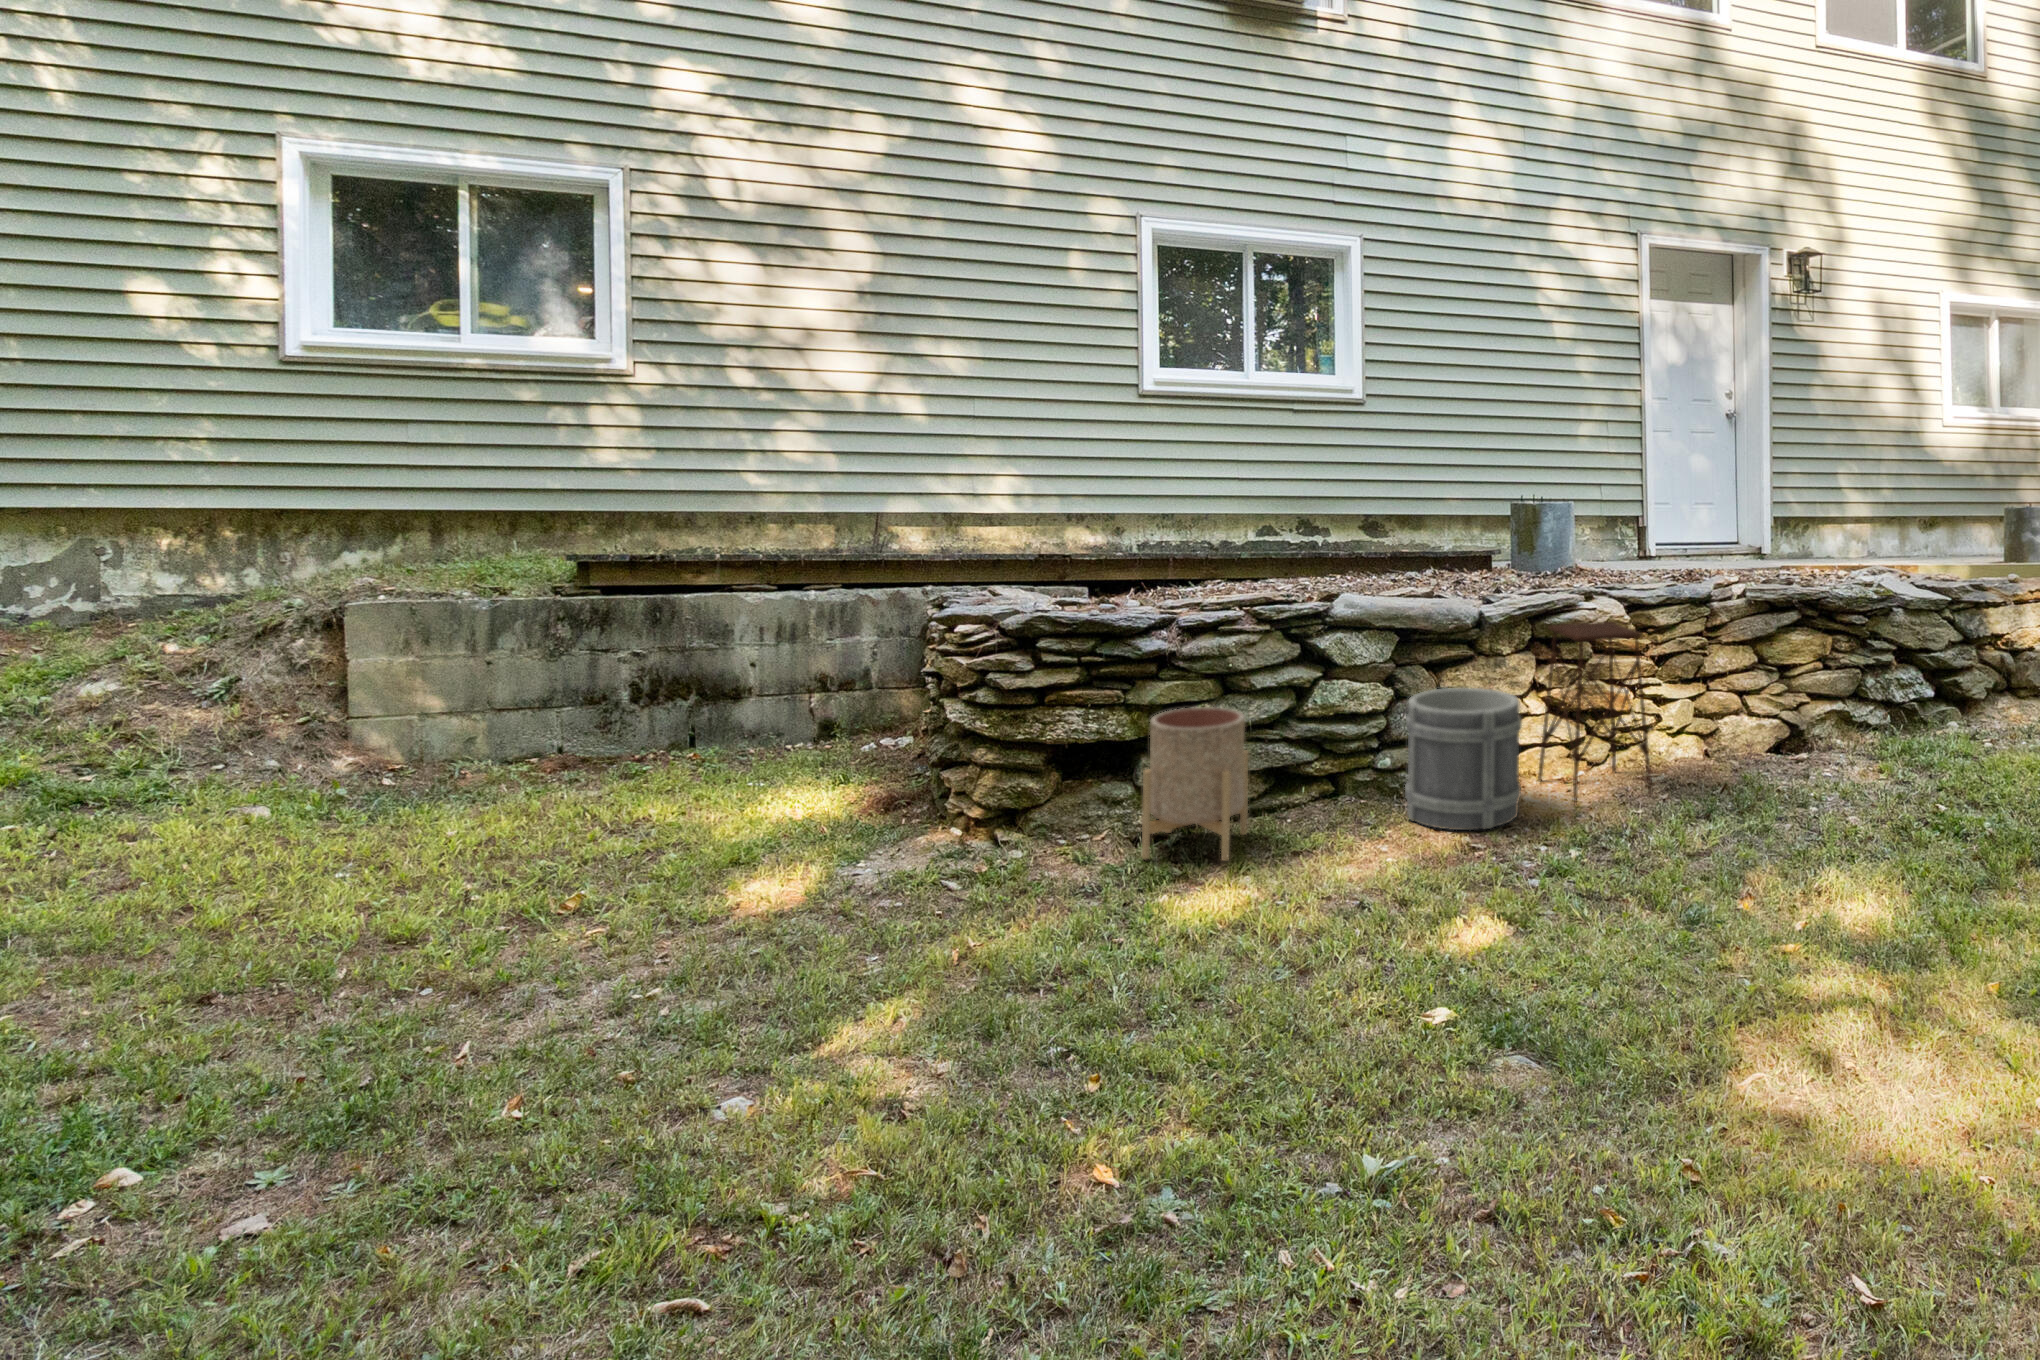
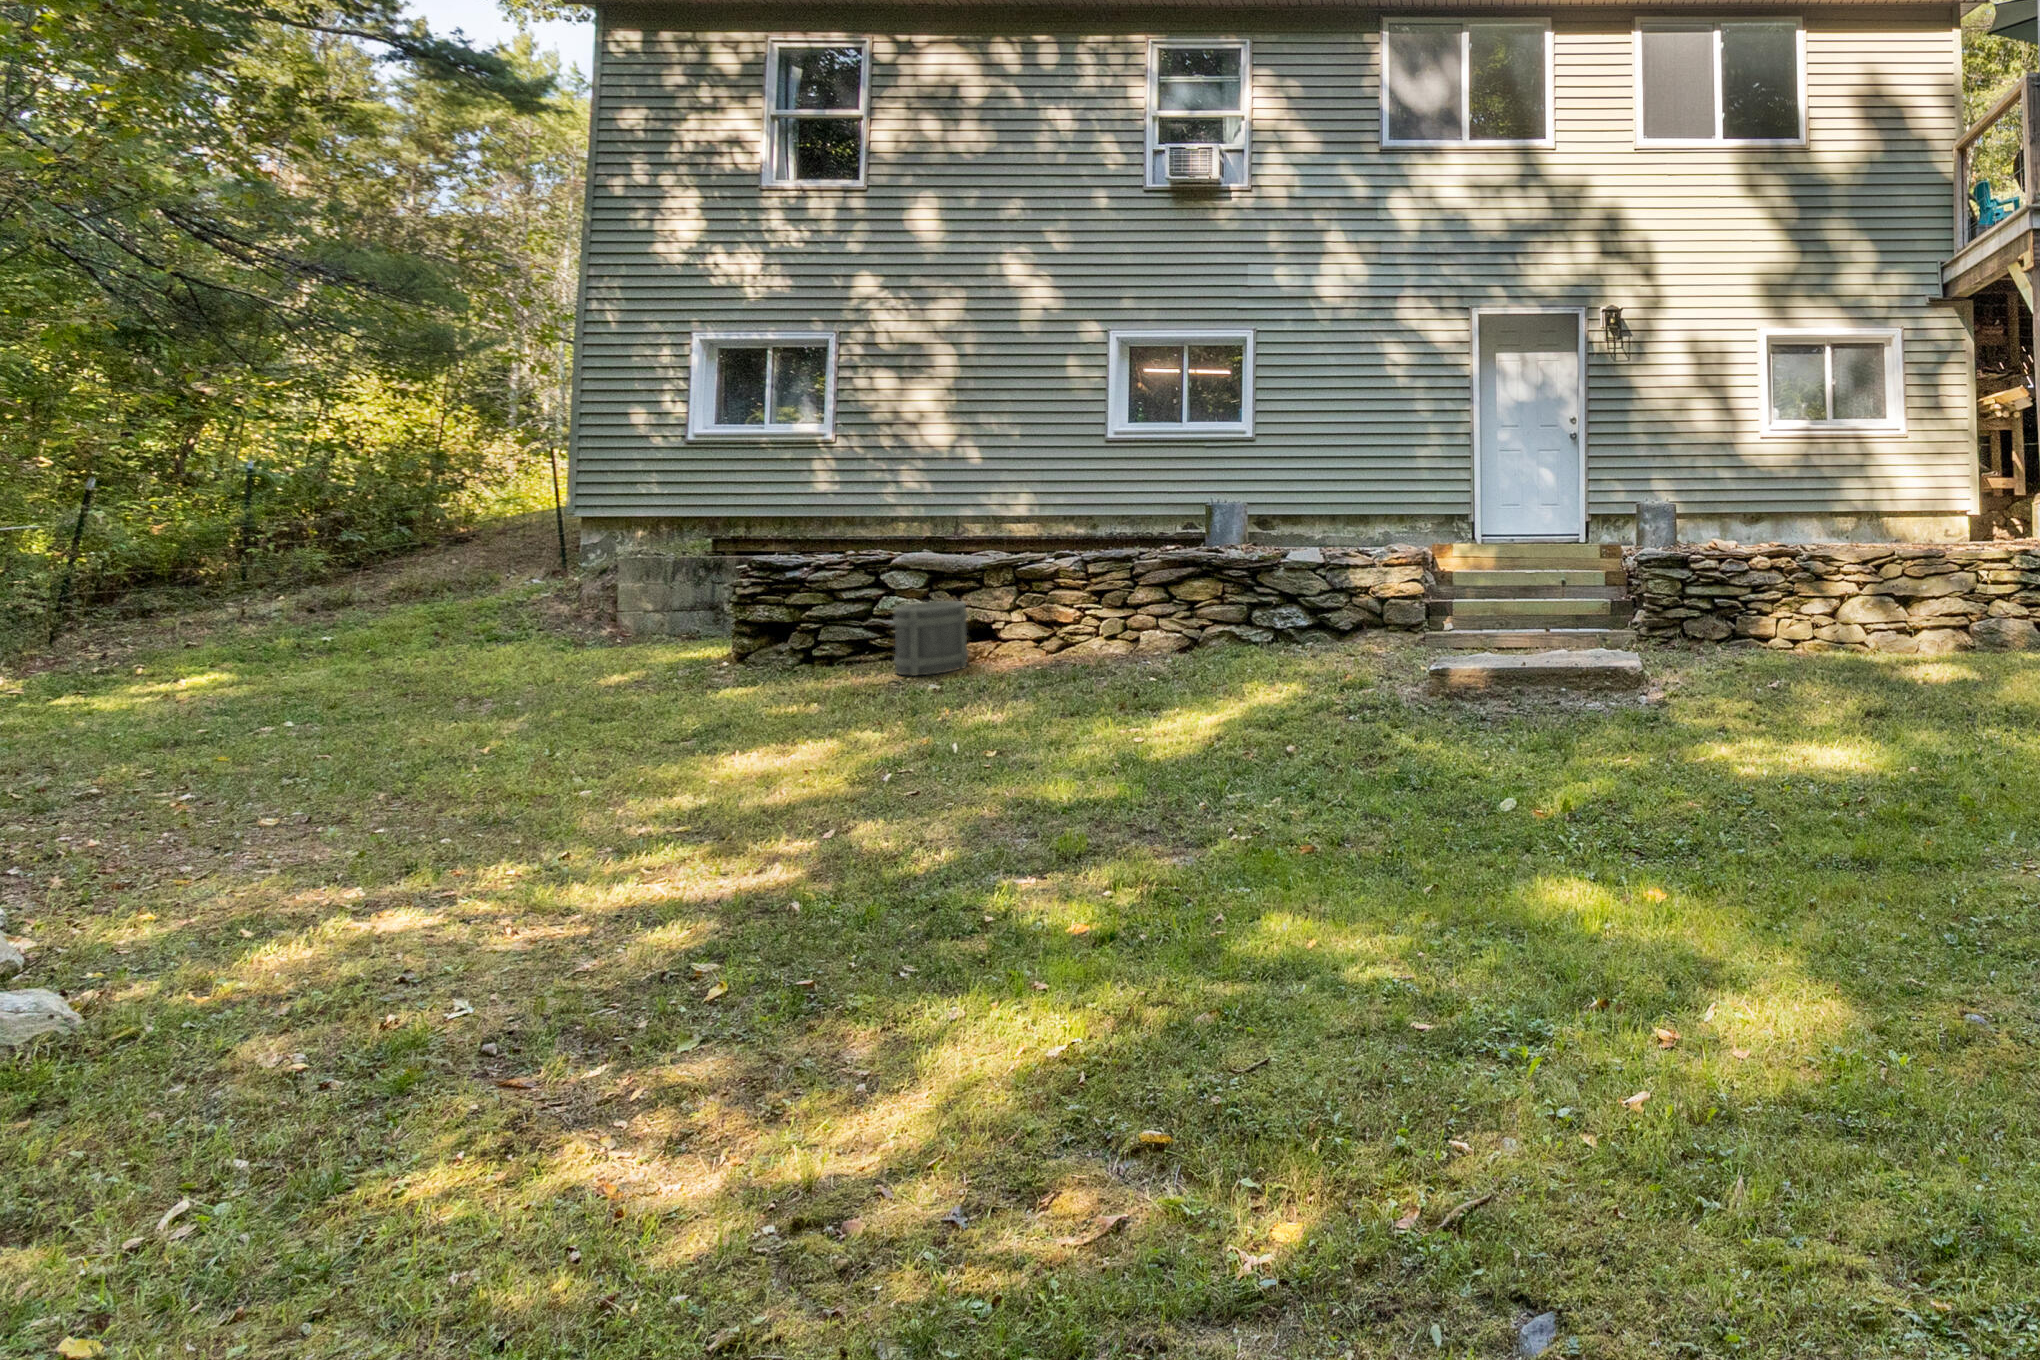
side table: present [1538,622,1653,805] -> none [983,567,1062,670]
planter: present [1142,707,1248,861] -> none [755,602,825,677]

